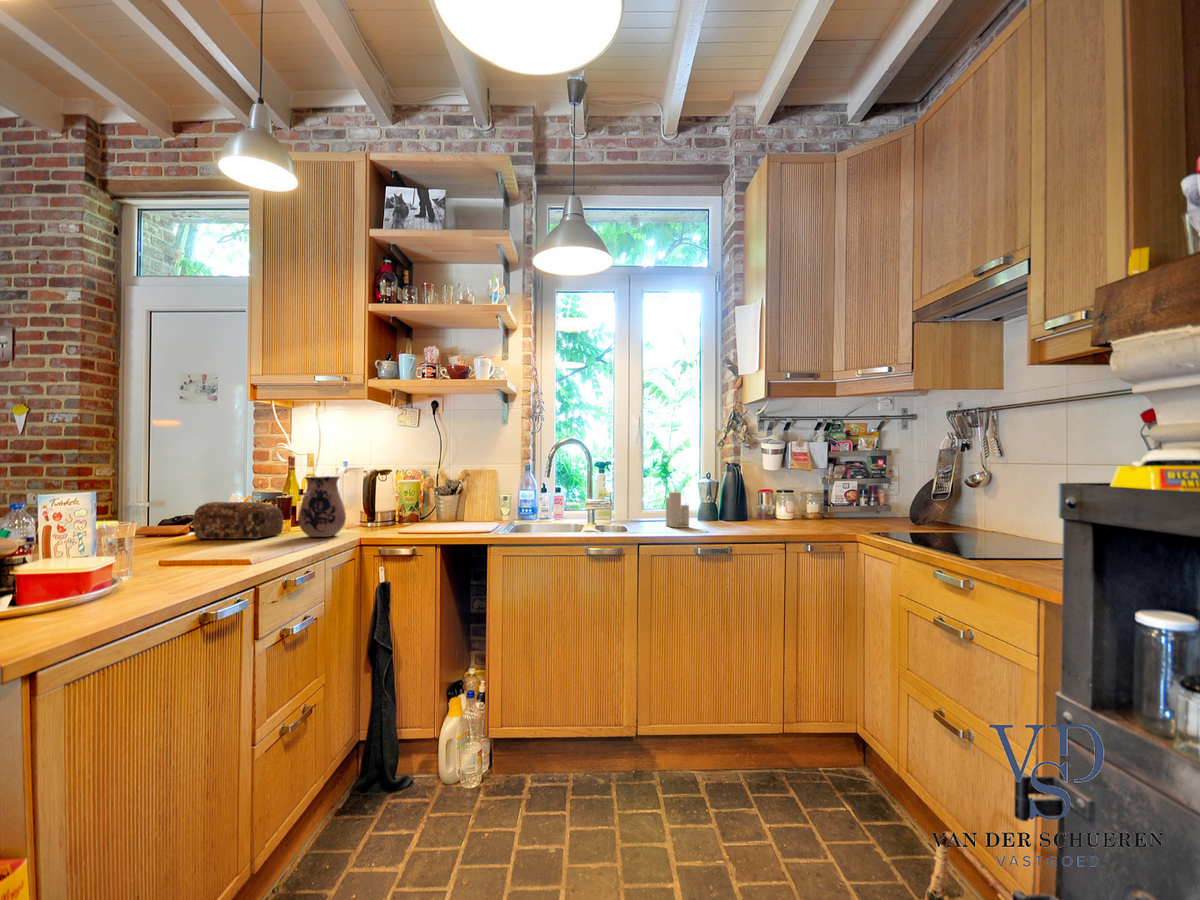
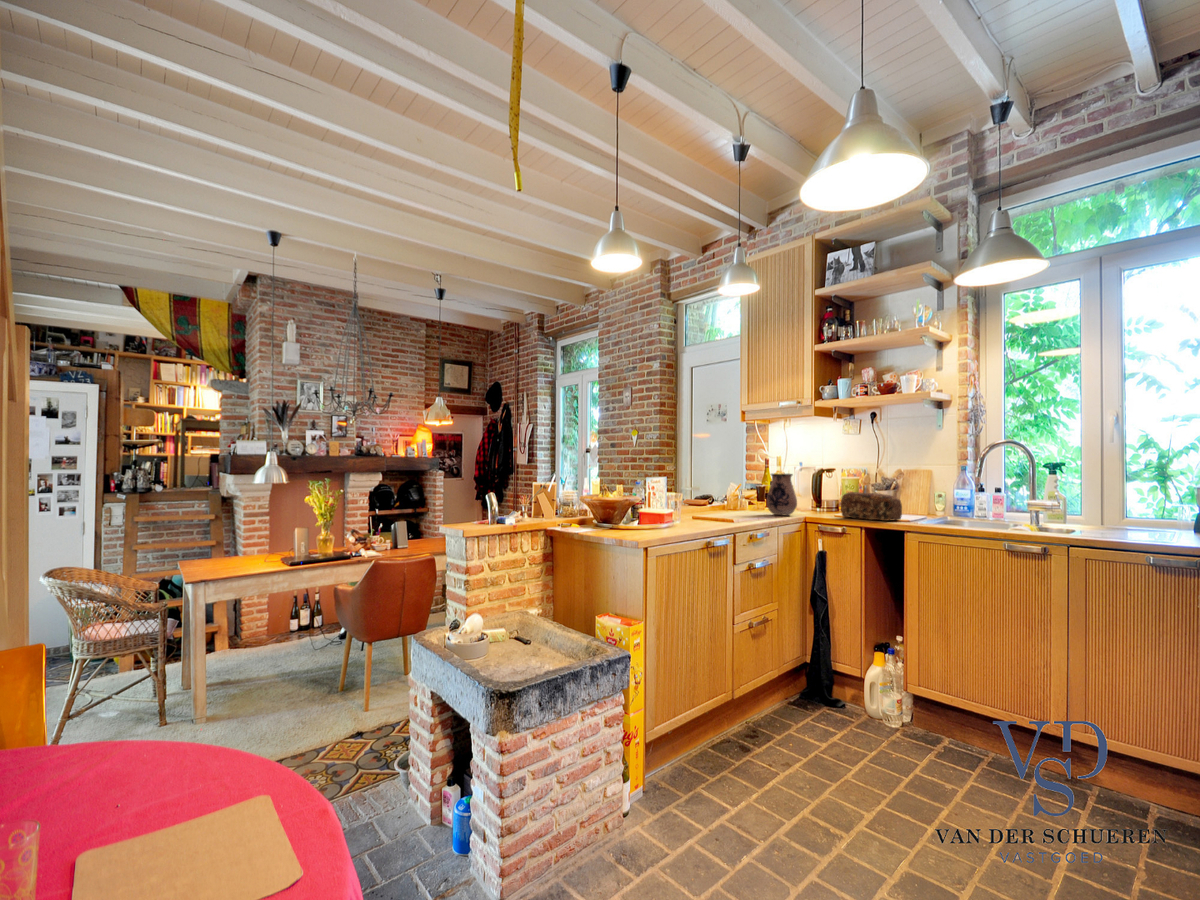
candle: present [666,492,689,528] -> none [1129,496,1162,541]
bread loaf: present [193,502,283,539] -> present [841,492,902,521]

